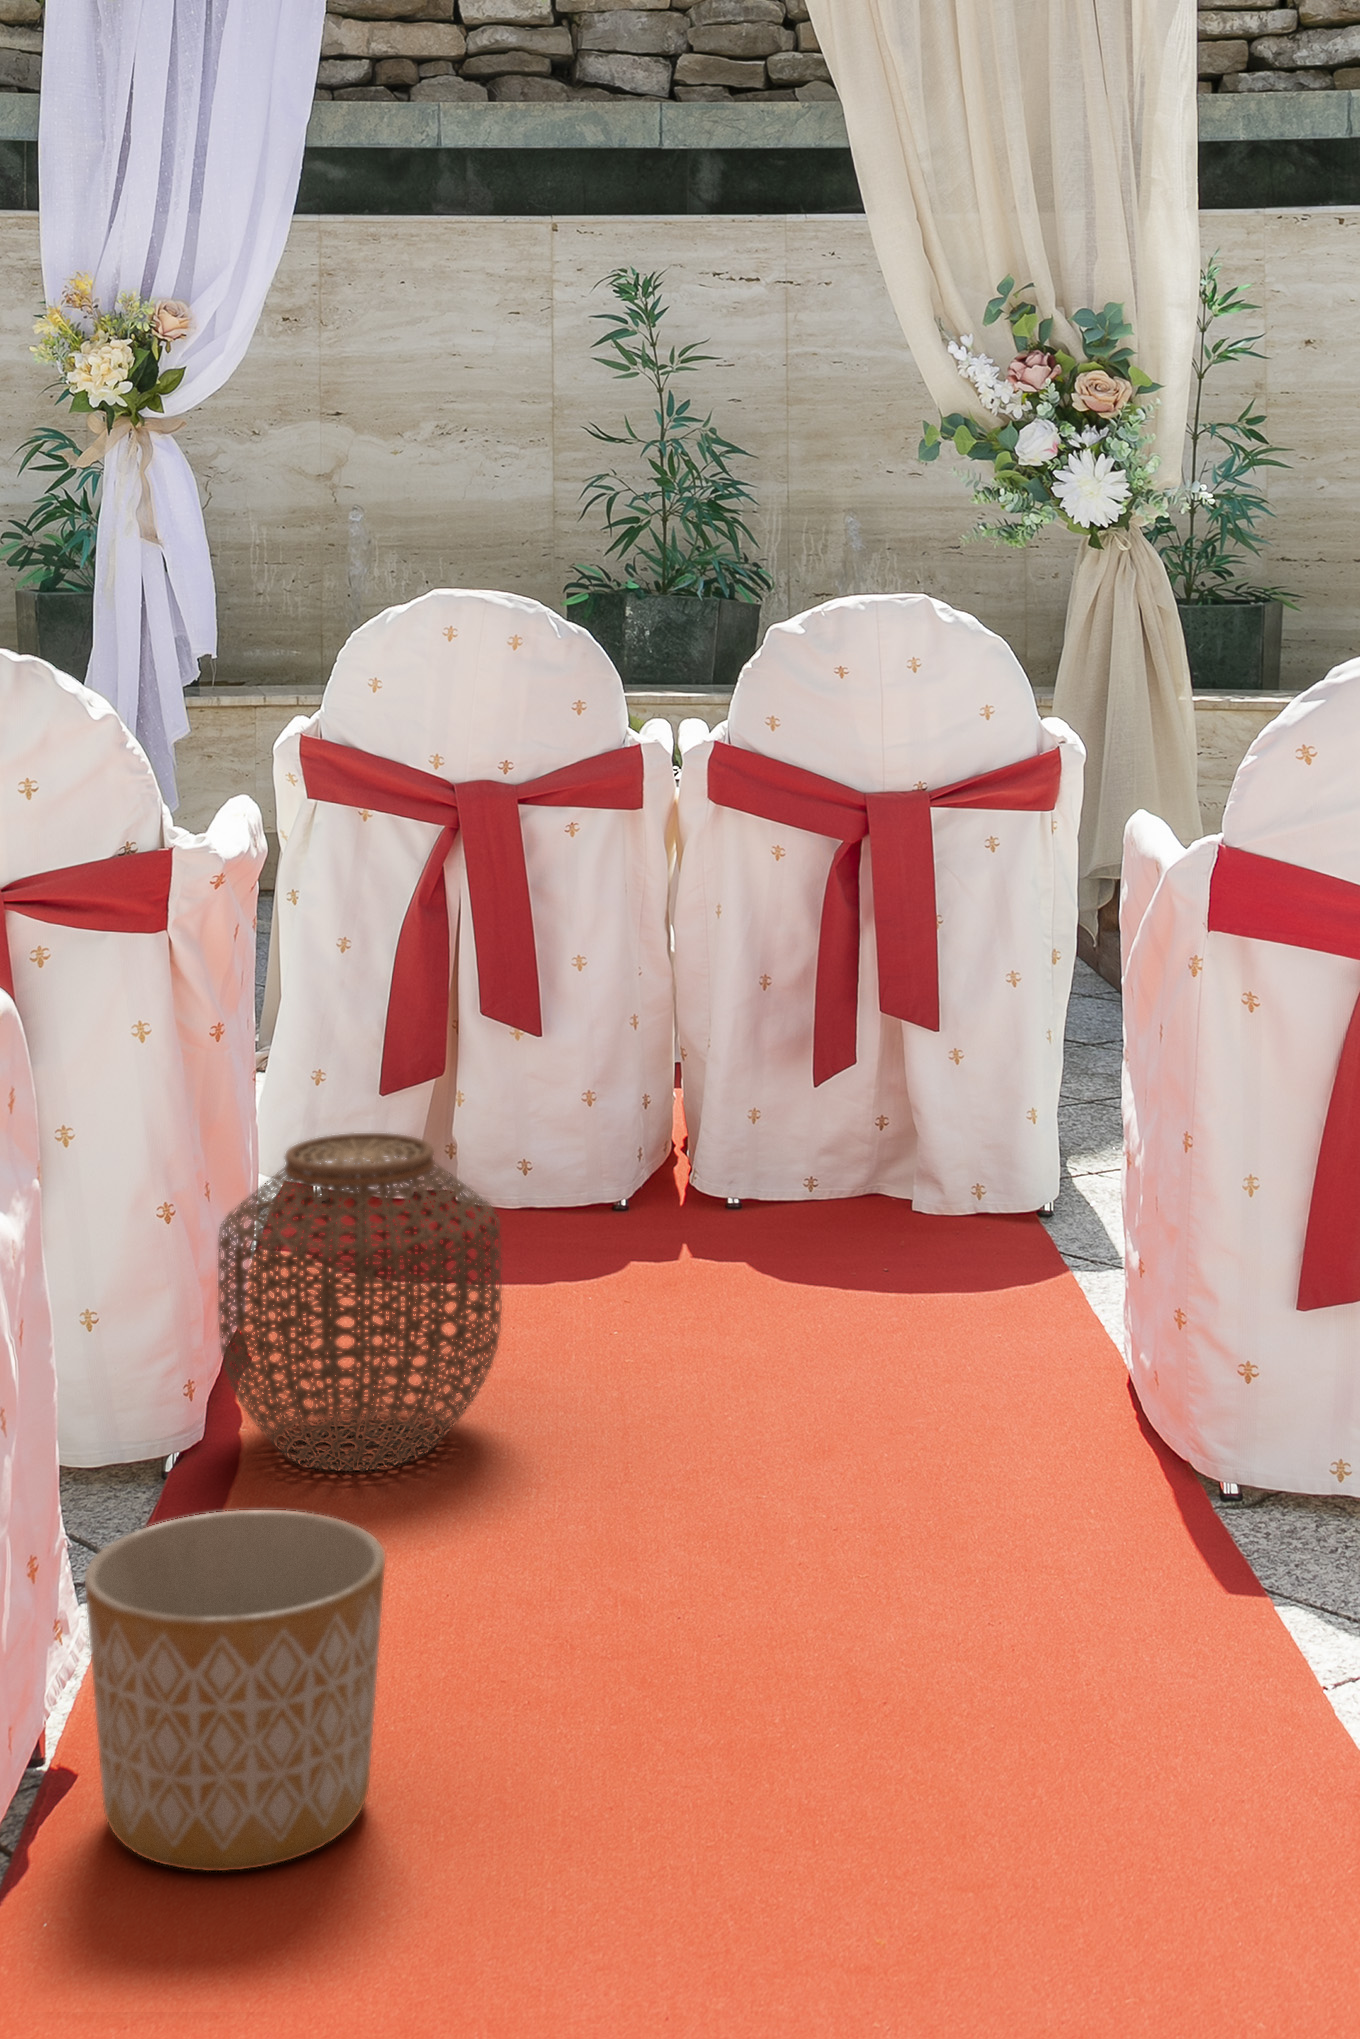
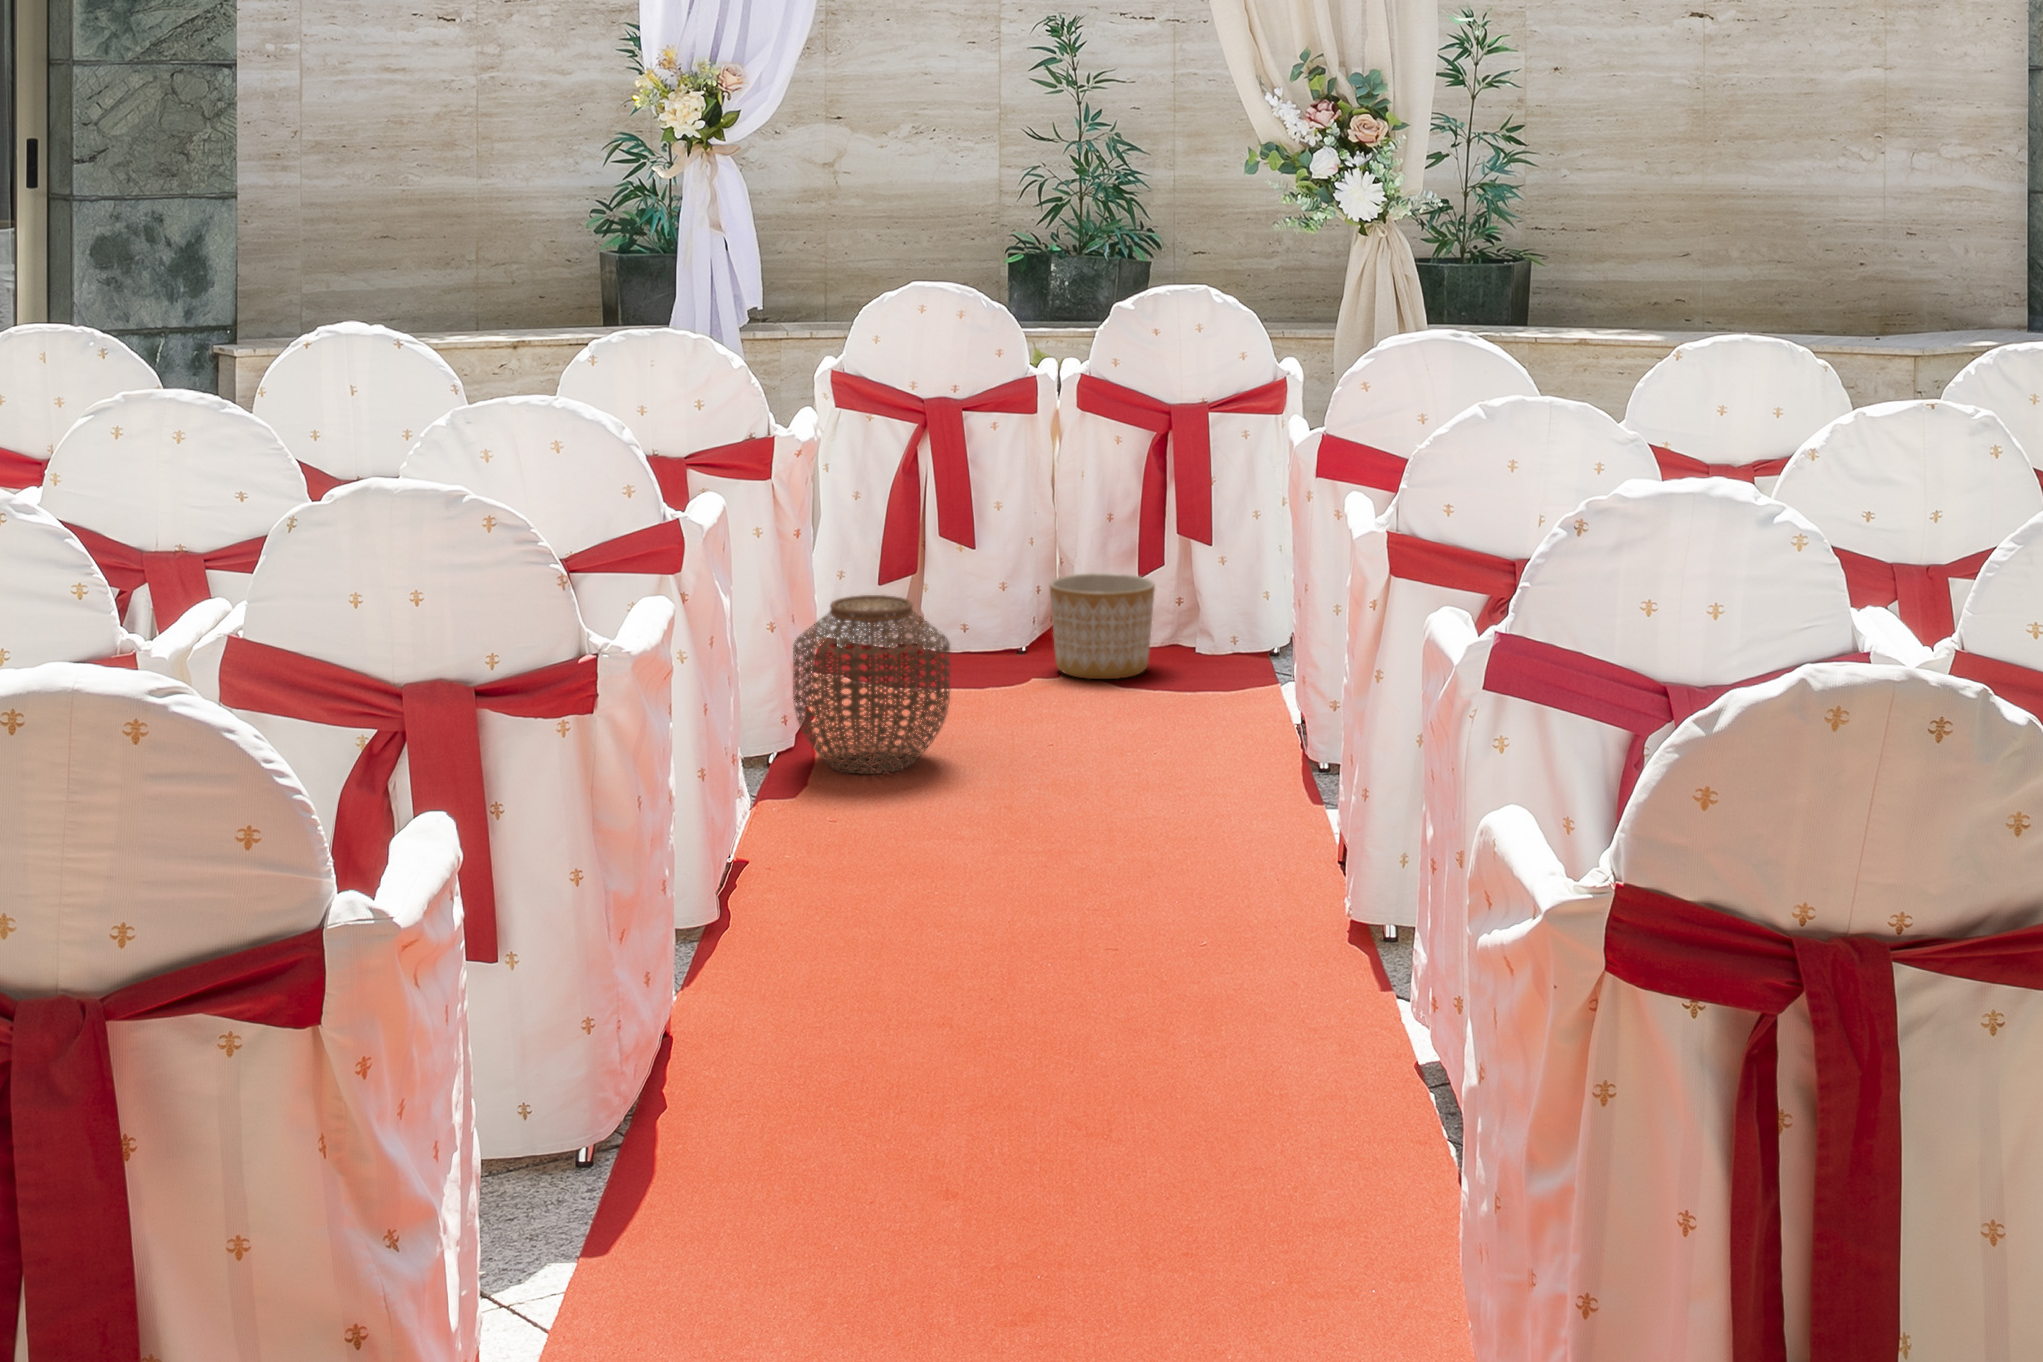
planter: present [85,1510,385,1871] -> present [1049,573,1155,679]

